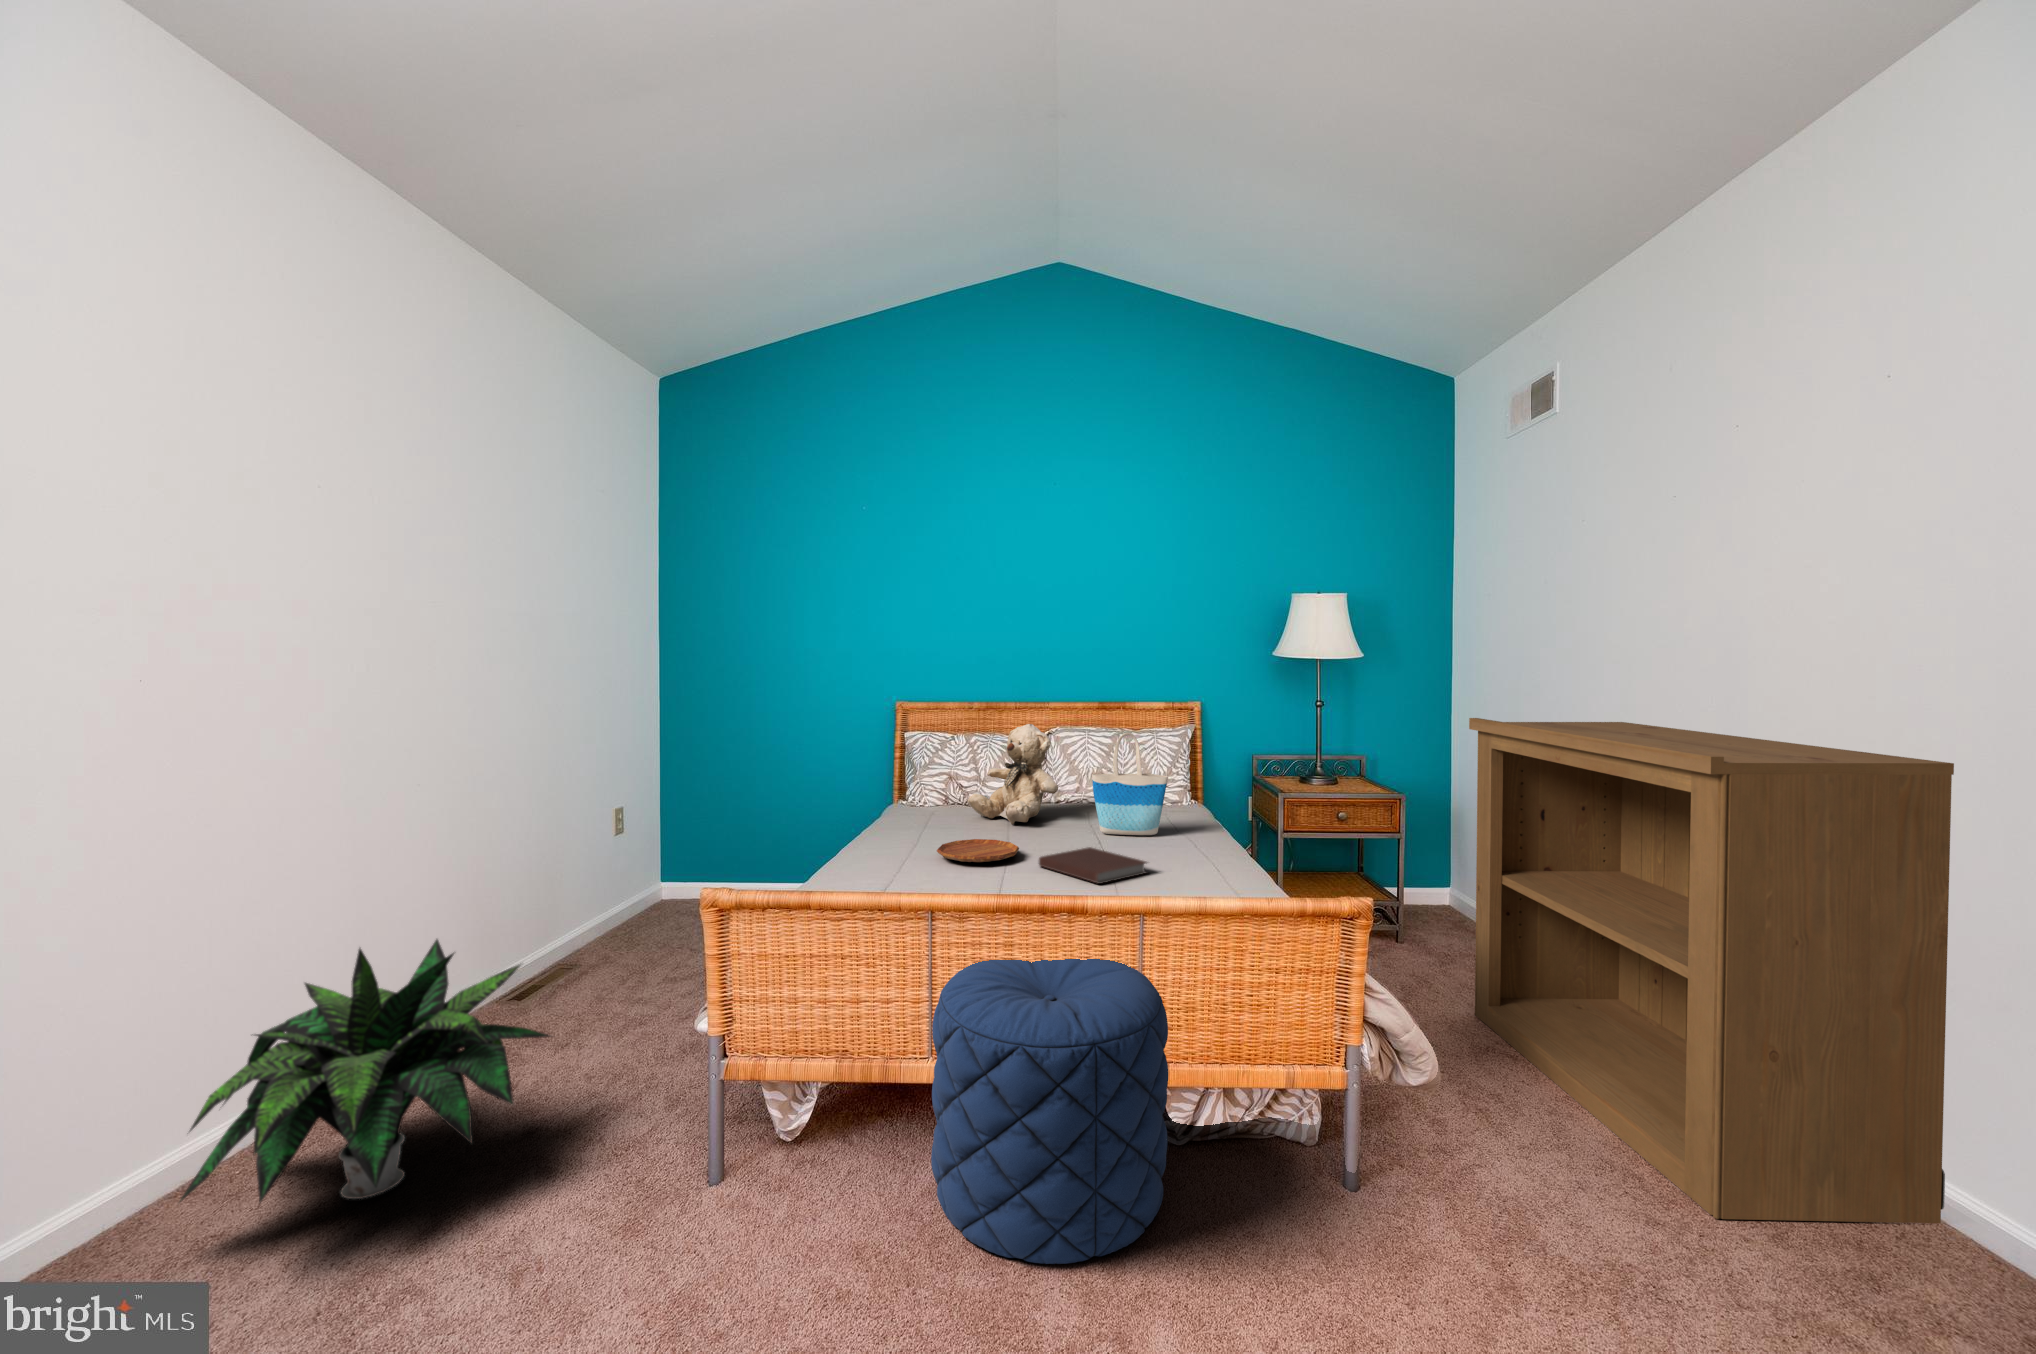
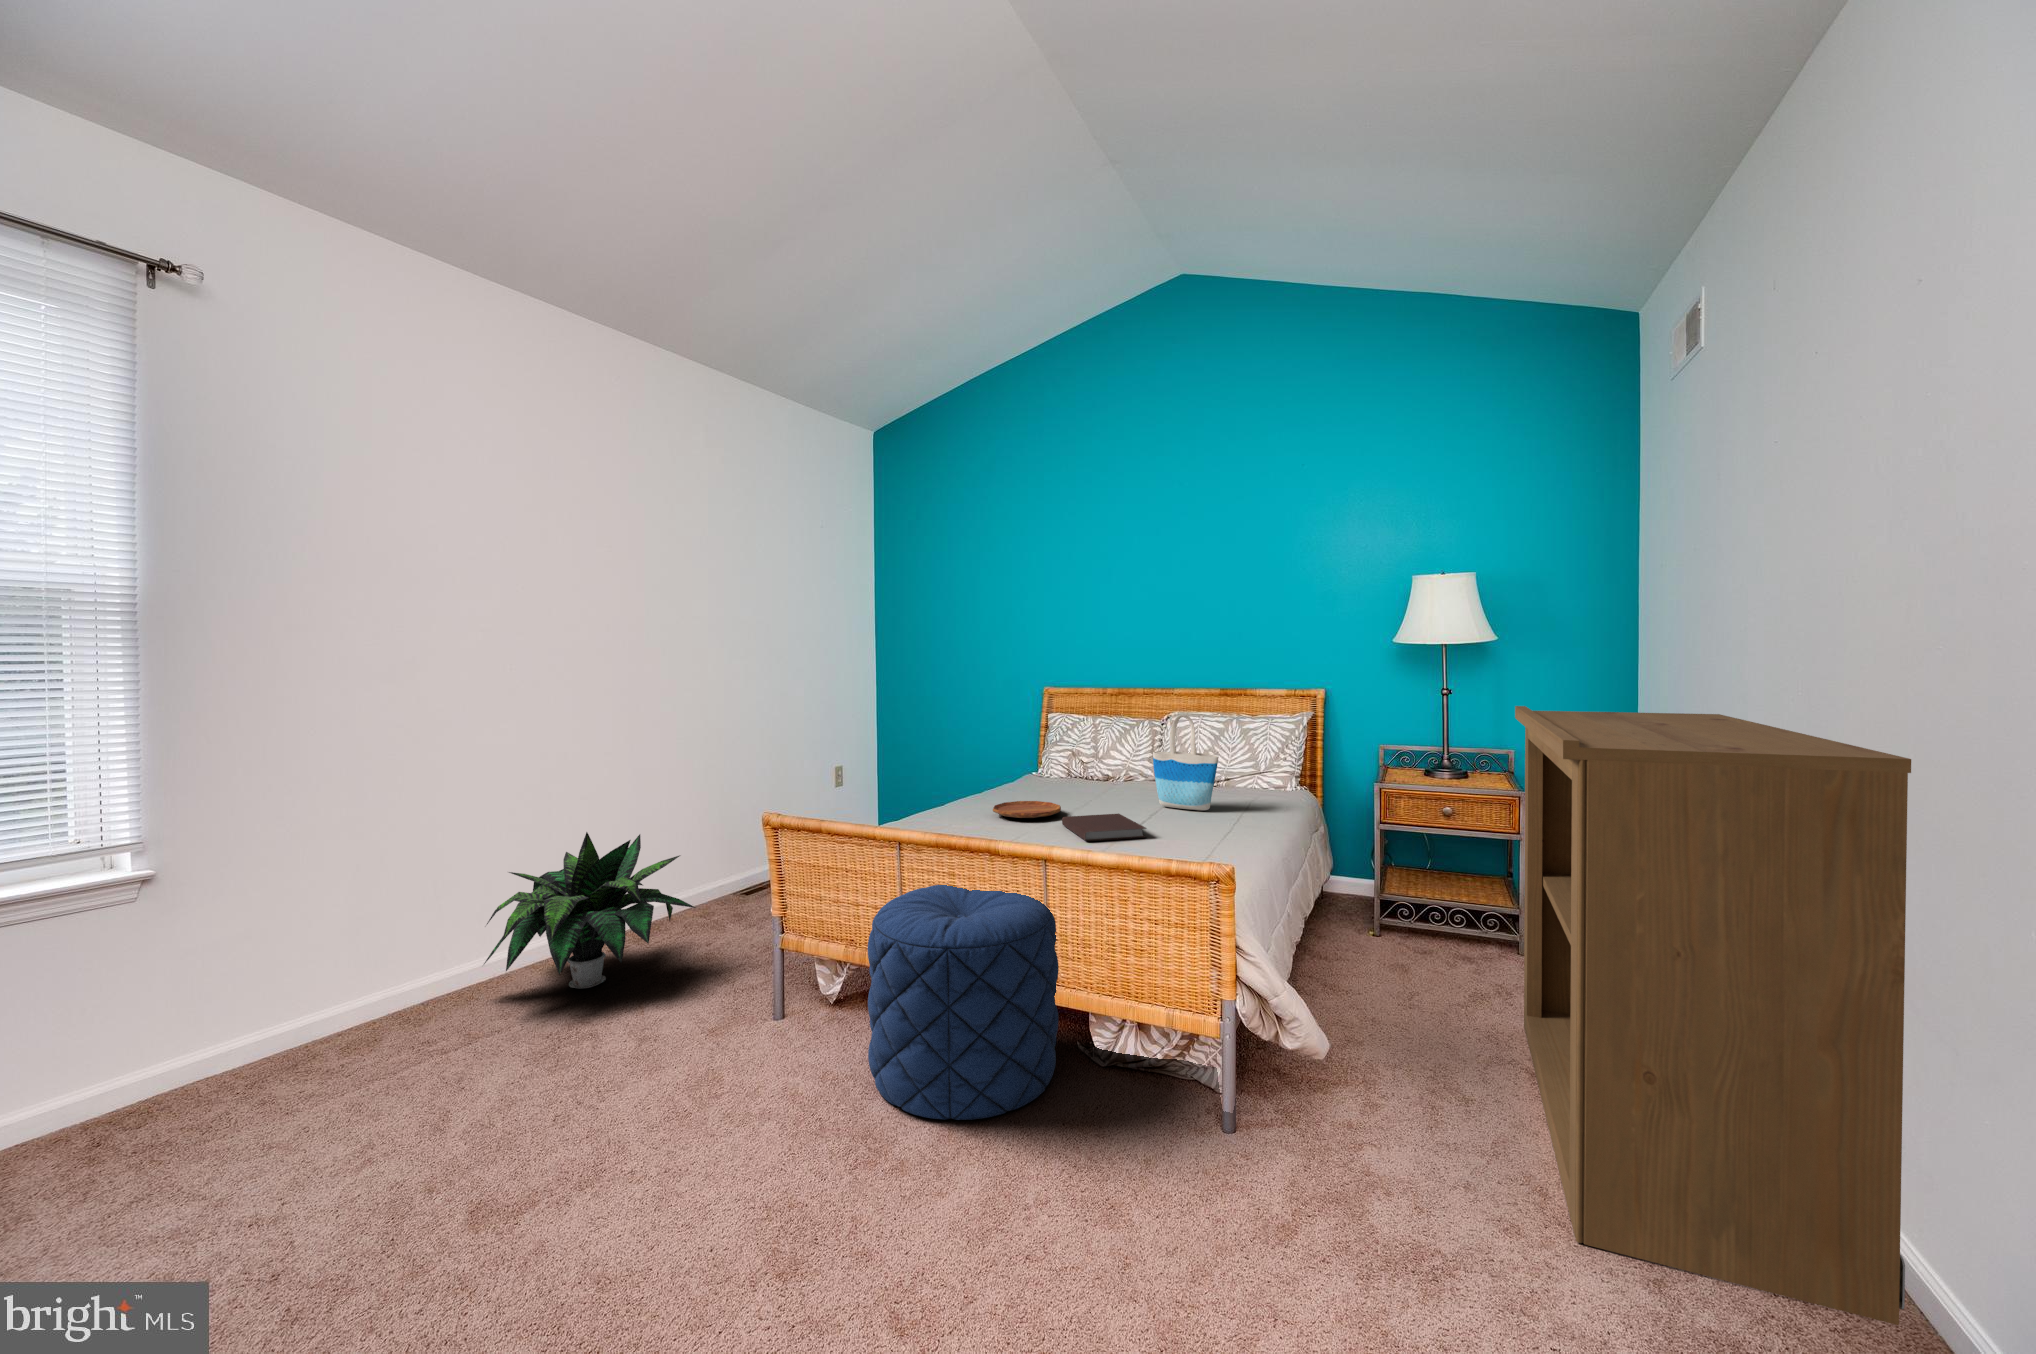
teddy bear: present [968,724,1058,825] -> none [1069,707,1140,794]

